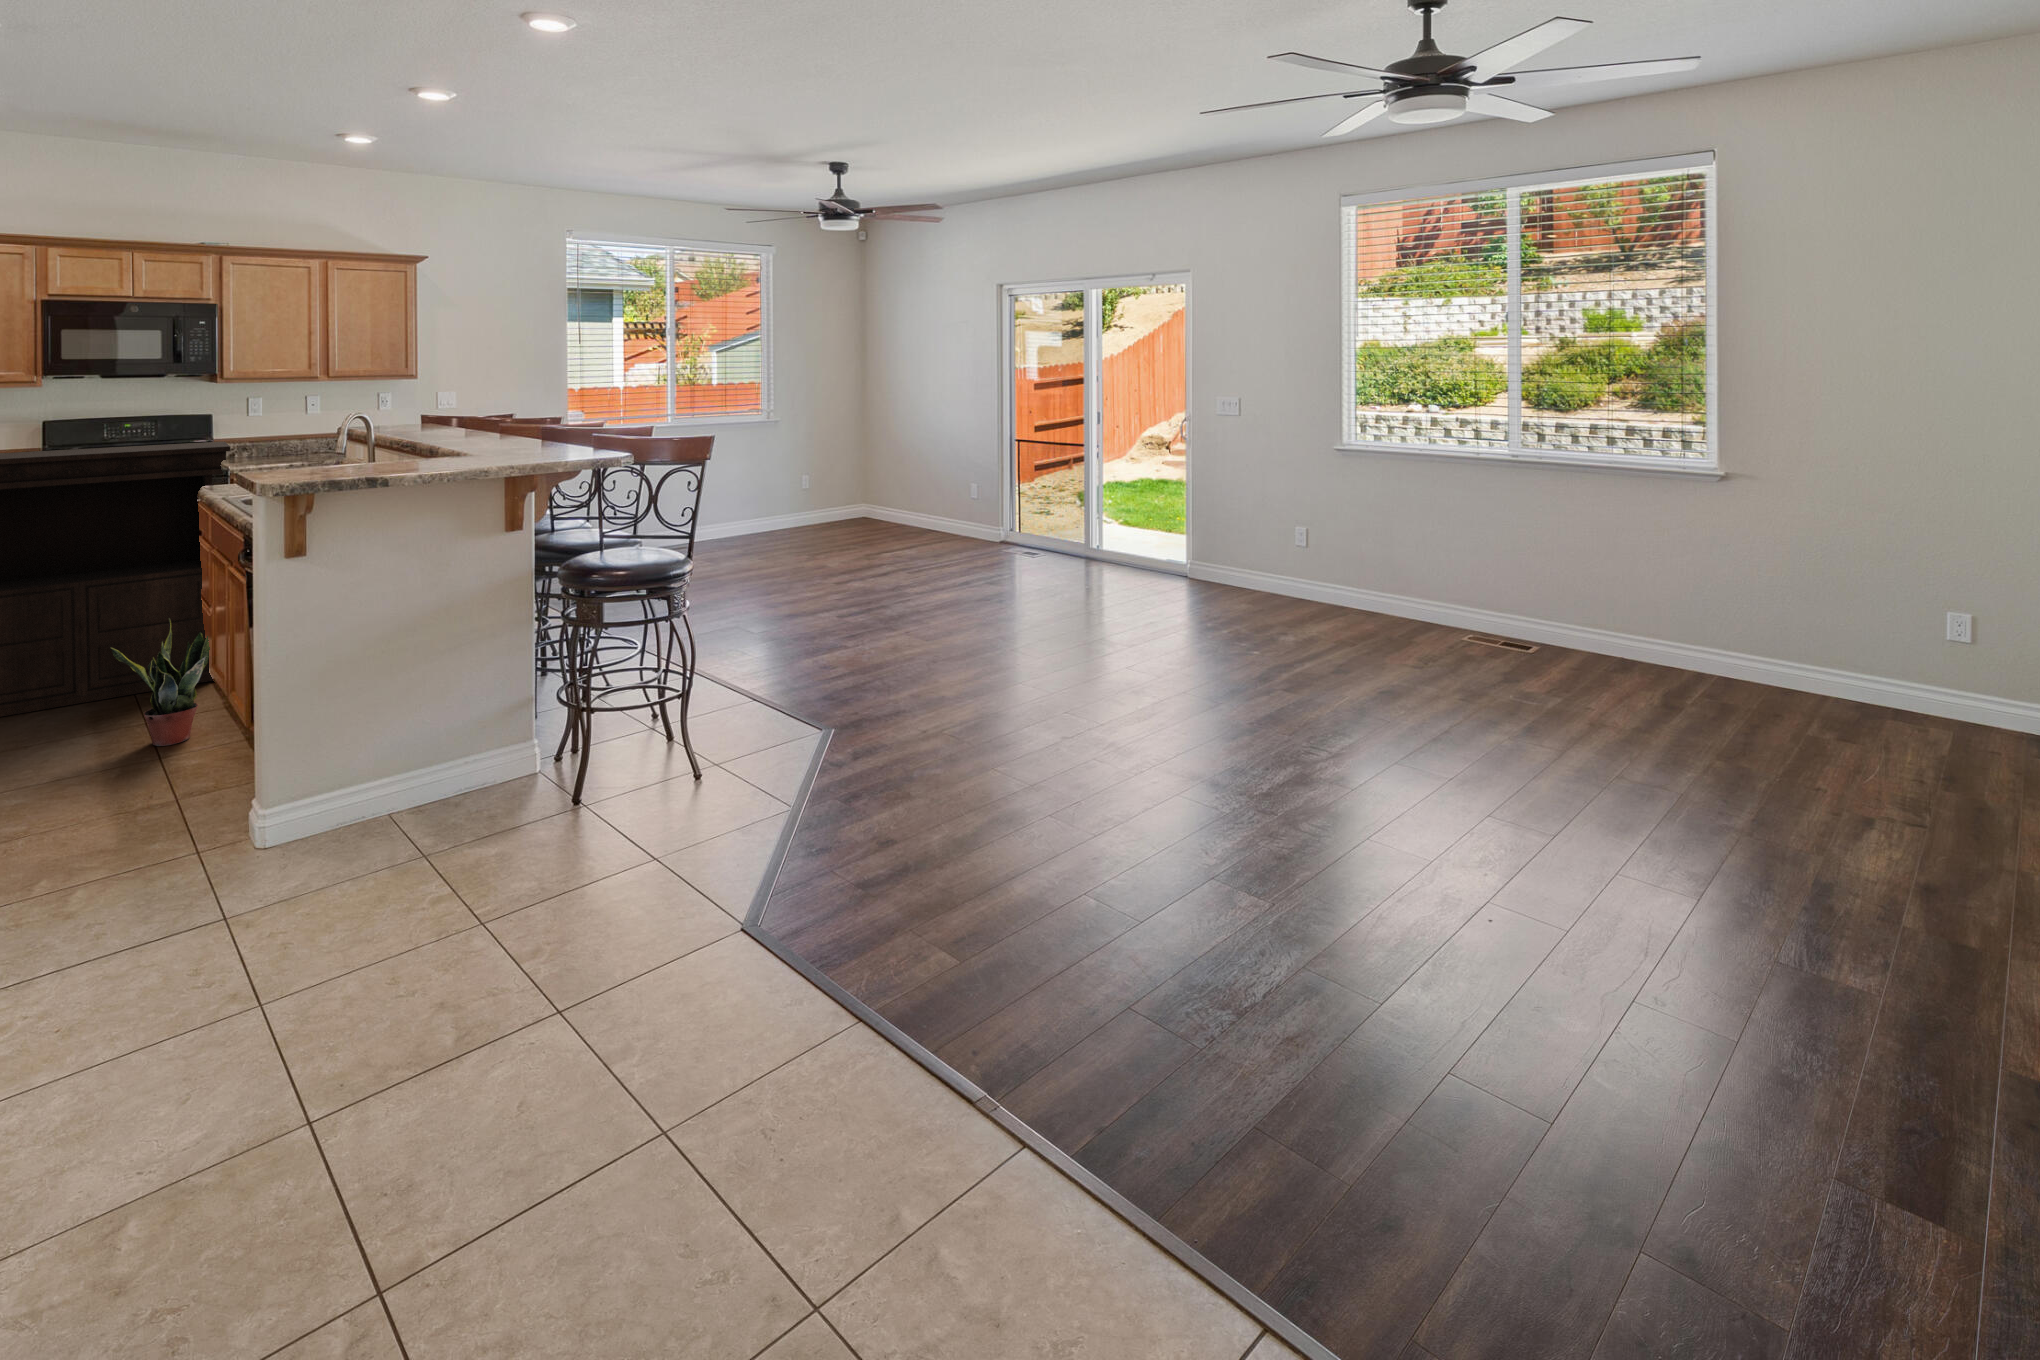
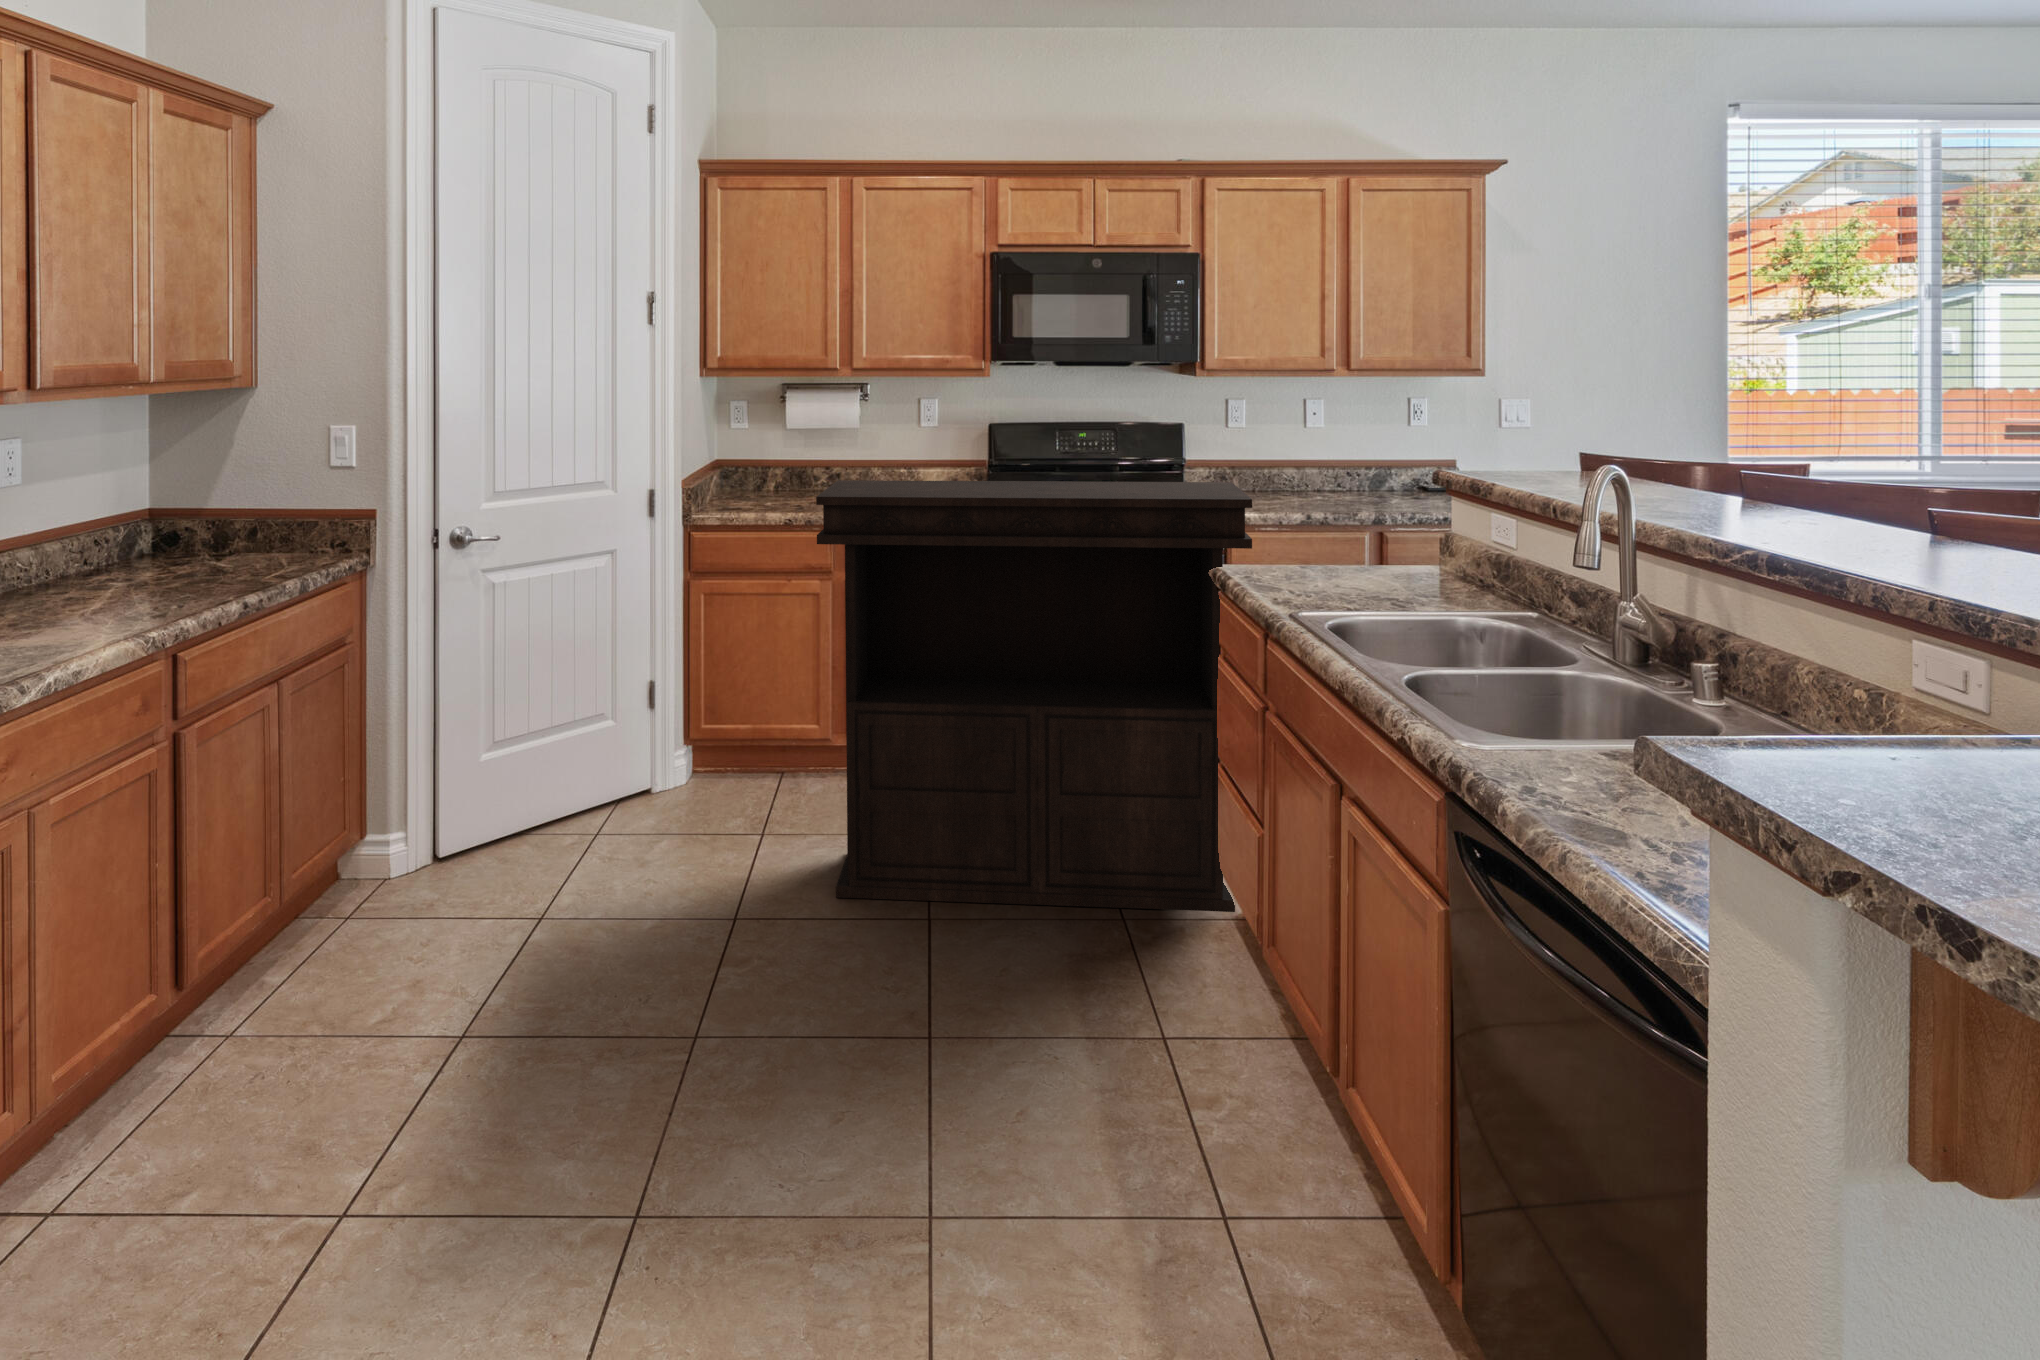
potted plant: present [111,618,210,746] -> none [1089,846,1252,1119]

